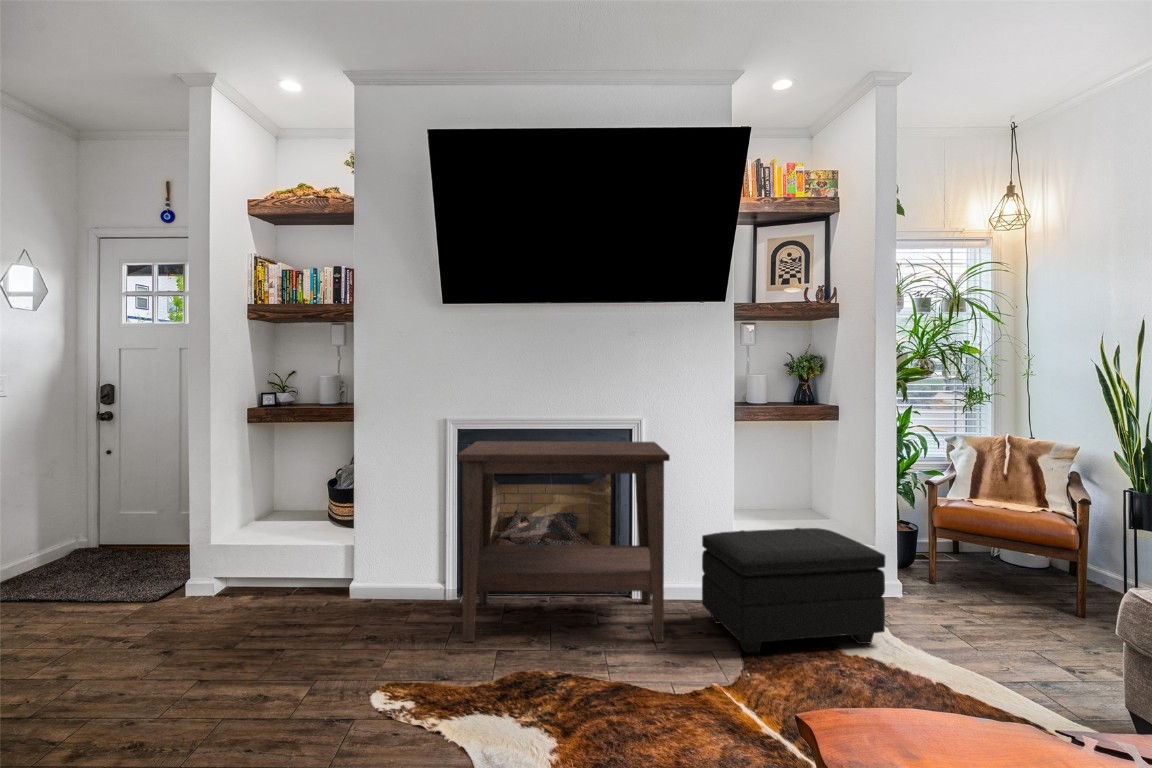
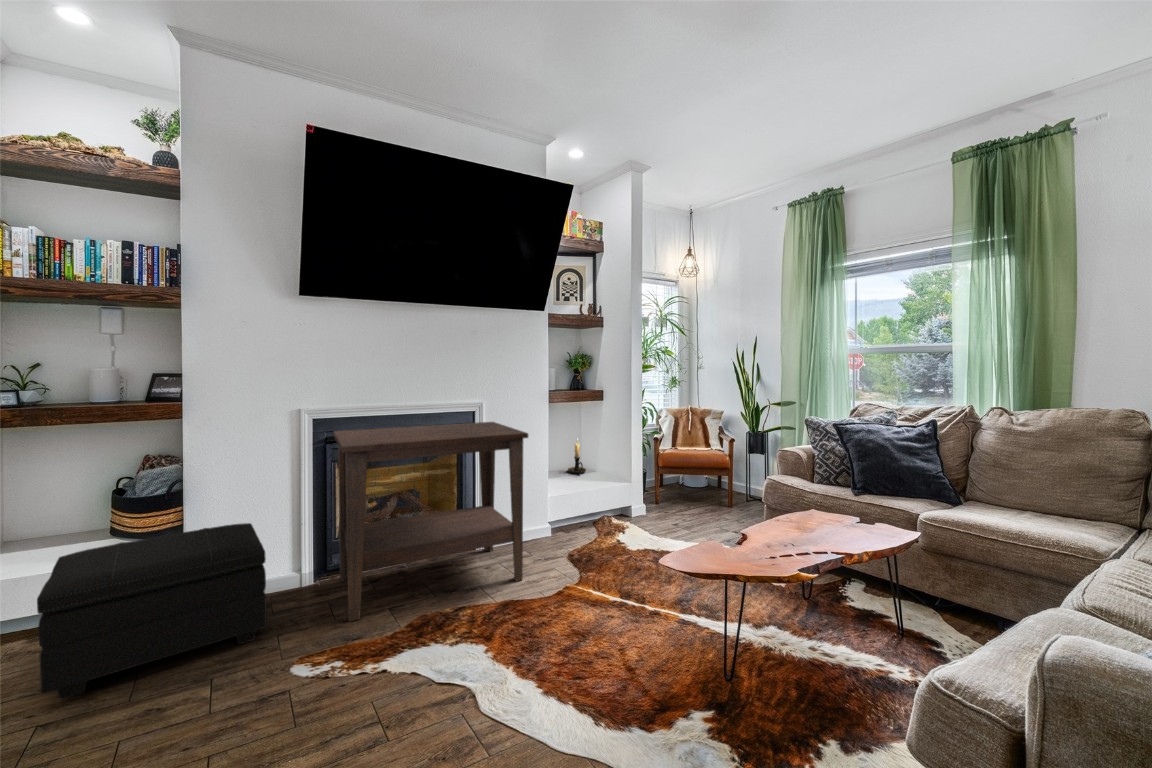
candle holder: none [786,474,813,526] -> present [568,439,586,474]
footstool: present [702,528,885,653] -> present [37,523,267,699]

